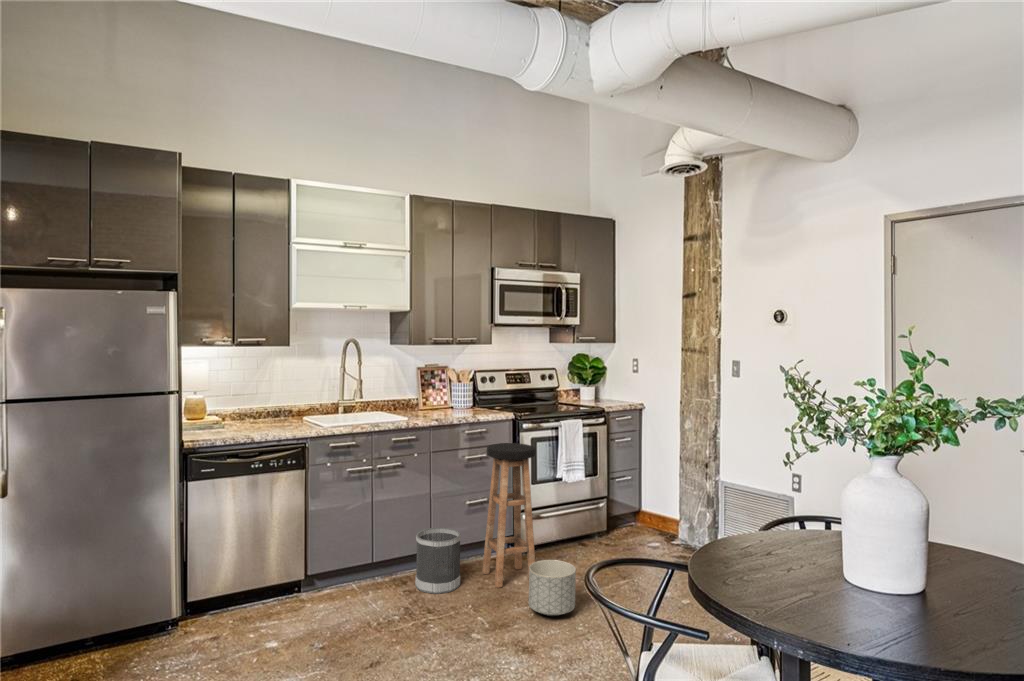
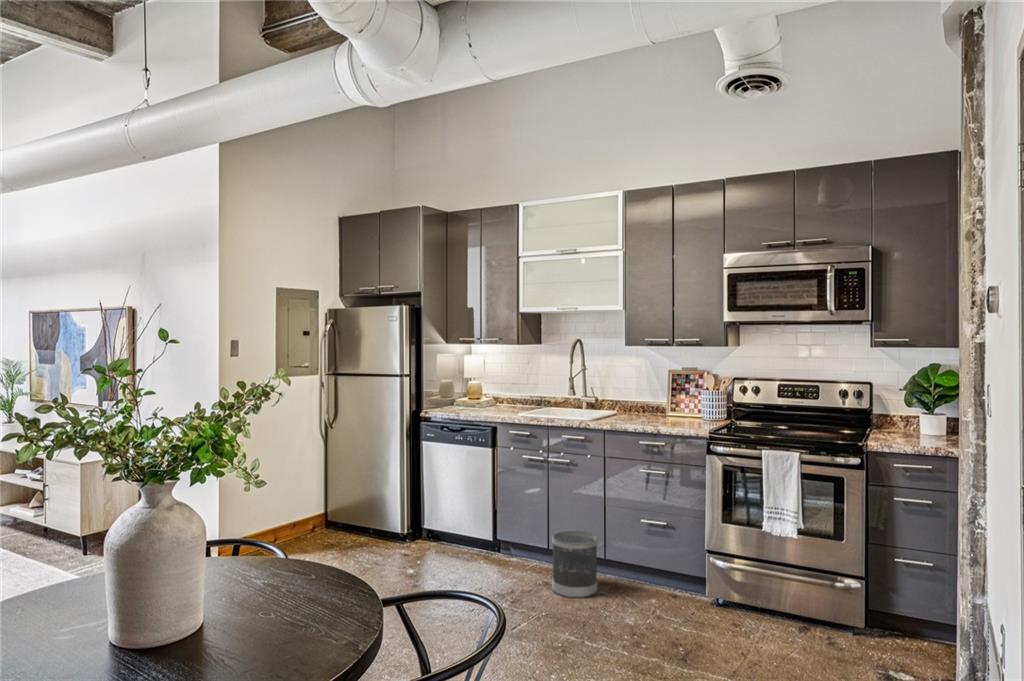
bar stool: present [482,443,536,588] -> none [602,456,670,627]
planter: present [529,560,576,616] -> none [554,588,609,655]

